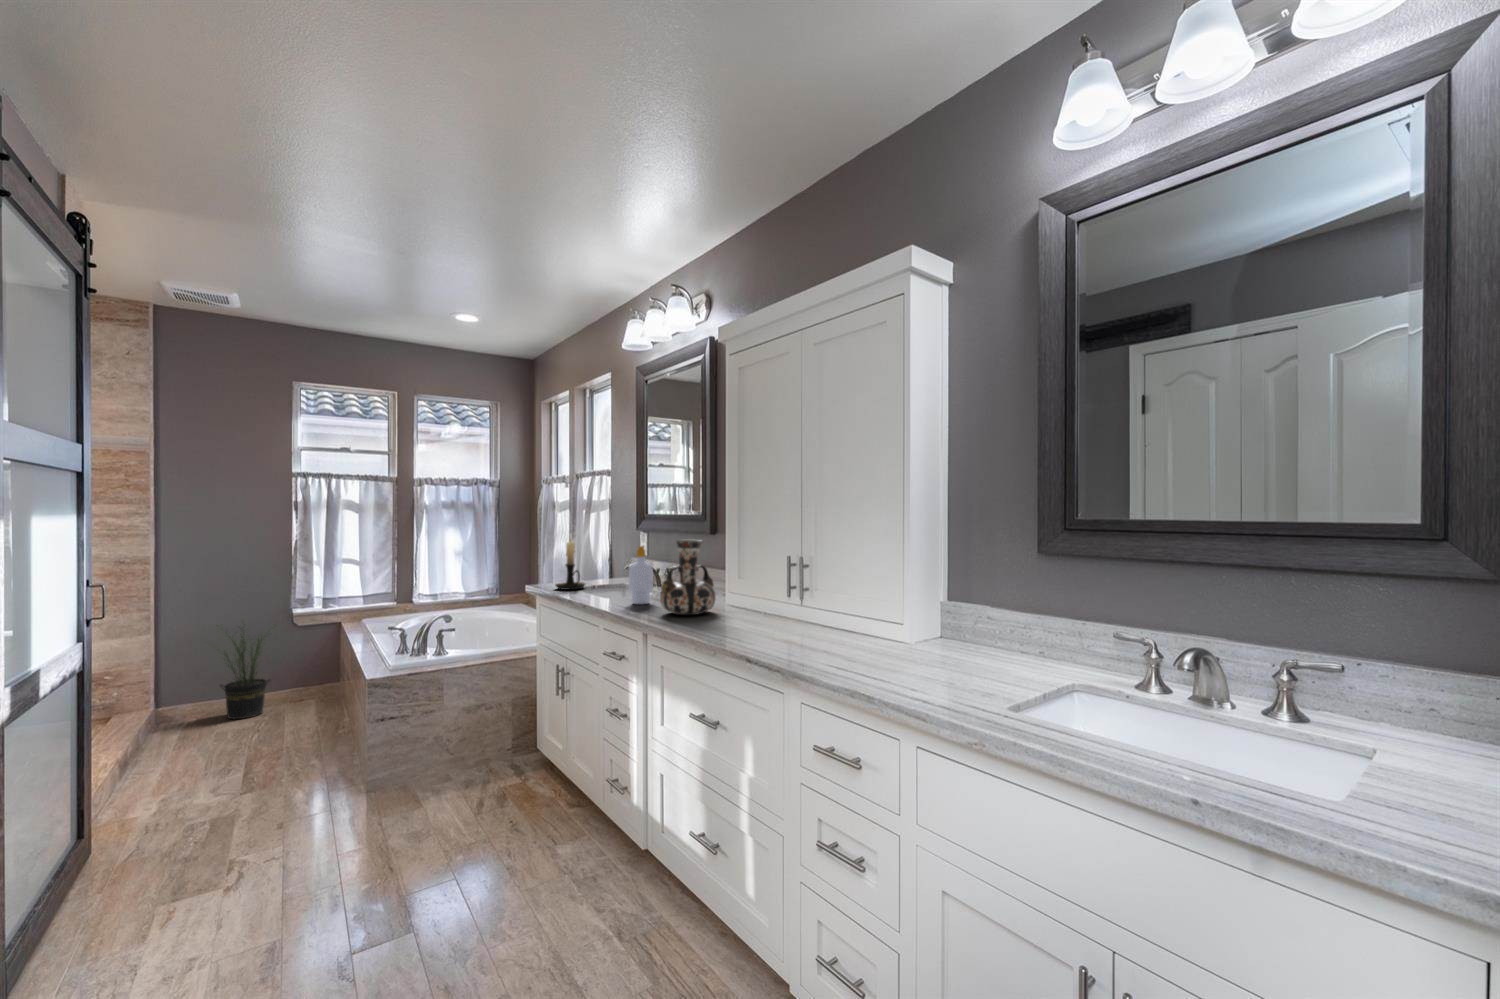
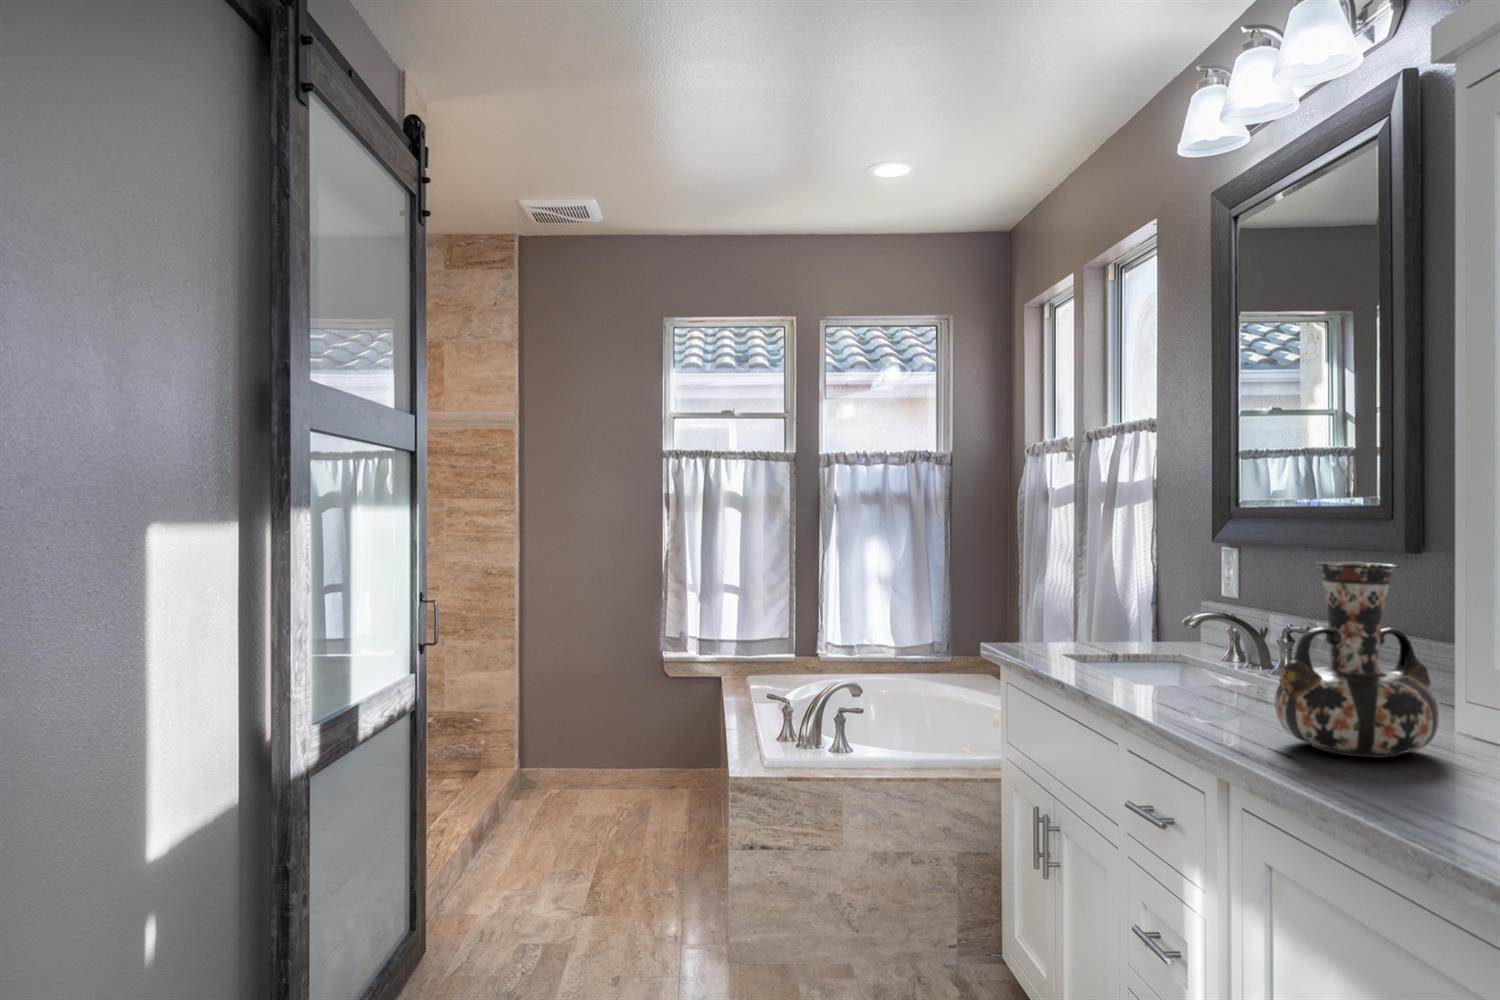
candle holder: present [555,535,585,590] -> none [1037,544,1099,660]
soap bottle: present [629,546,653,604] -> none [1194,575,1255,710]
potted plant: present [212,621,274,719] -> none [554,660,645,808]

